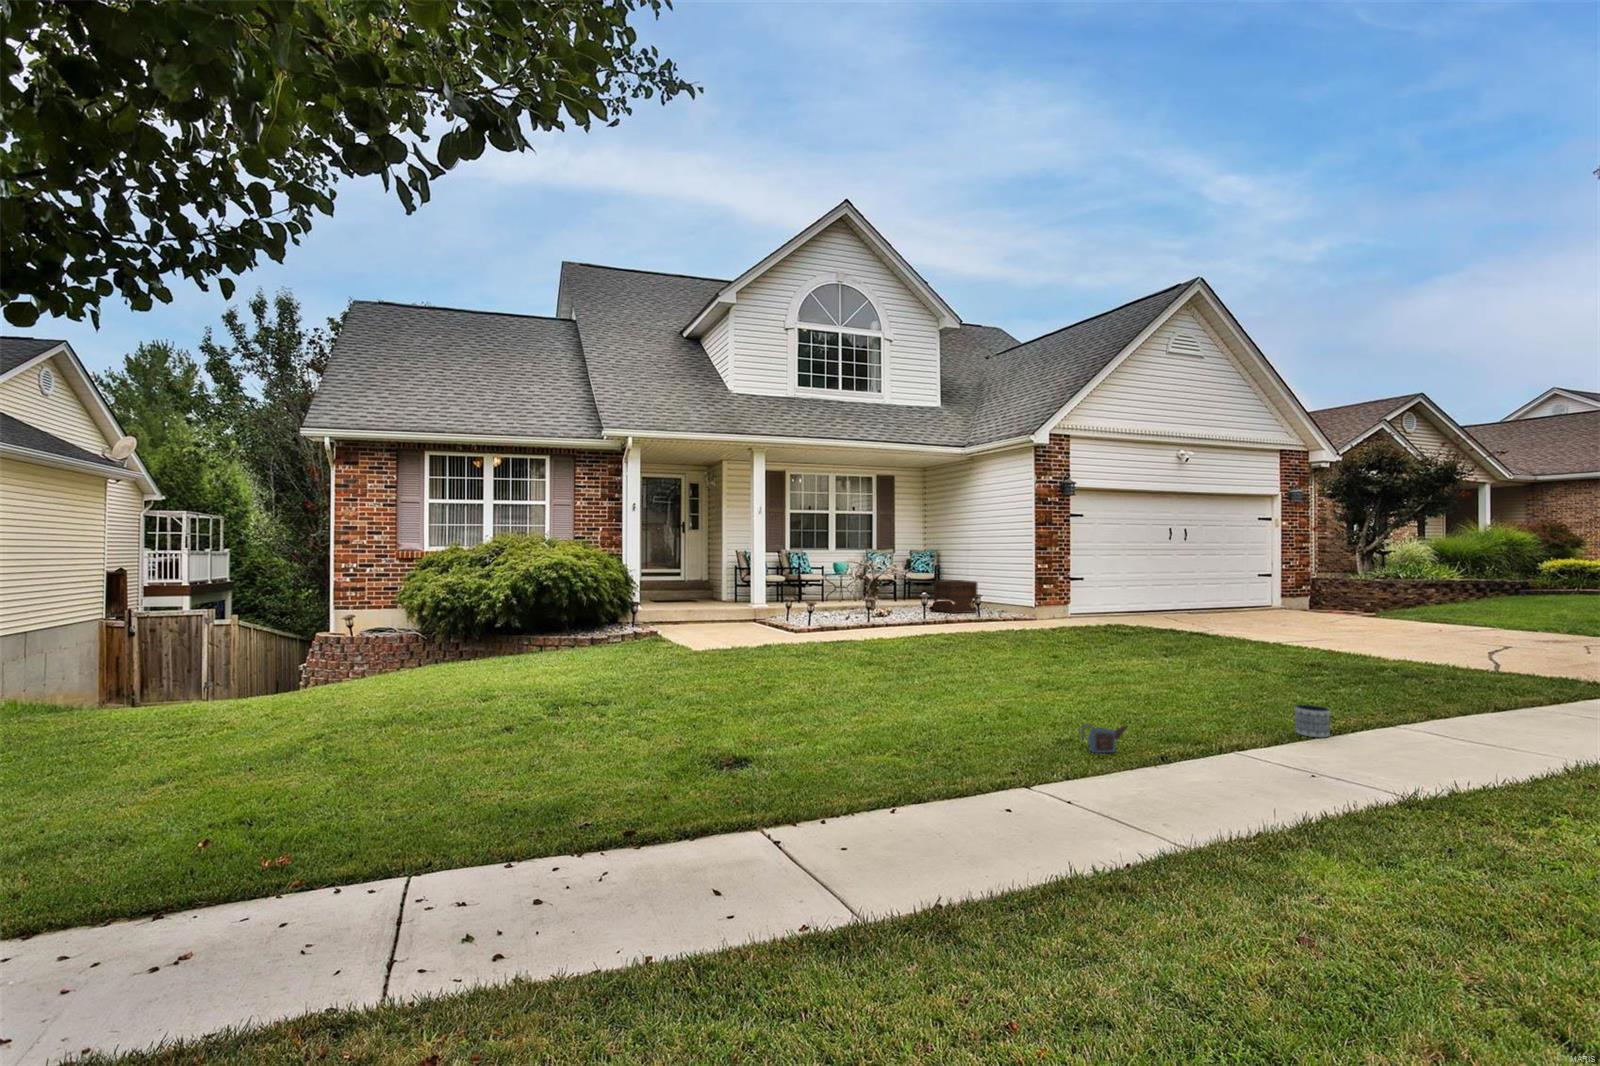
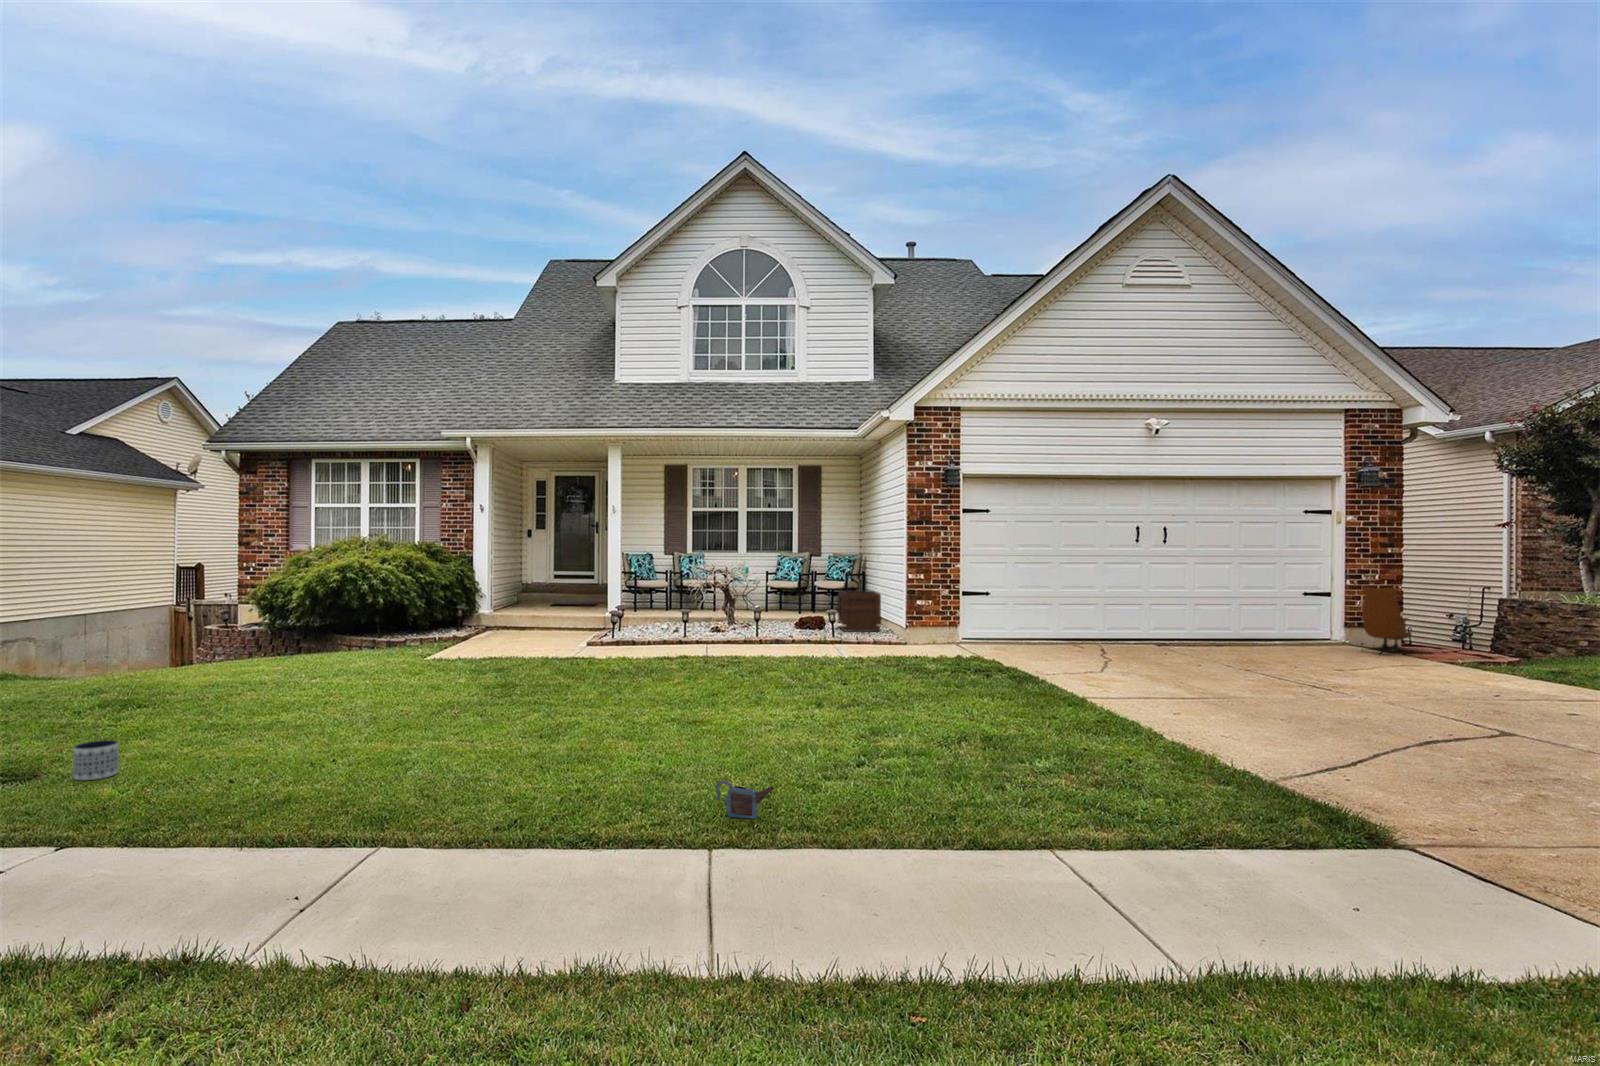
lounge chair: none [1295,570,1328,616] -> present [1362,587,1412,654]
planter: present [1295,705,1330,738] -> present [73,740,119,780]
watering can: present [1081,724,1128,753] -> present [716,780,774,819]

